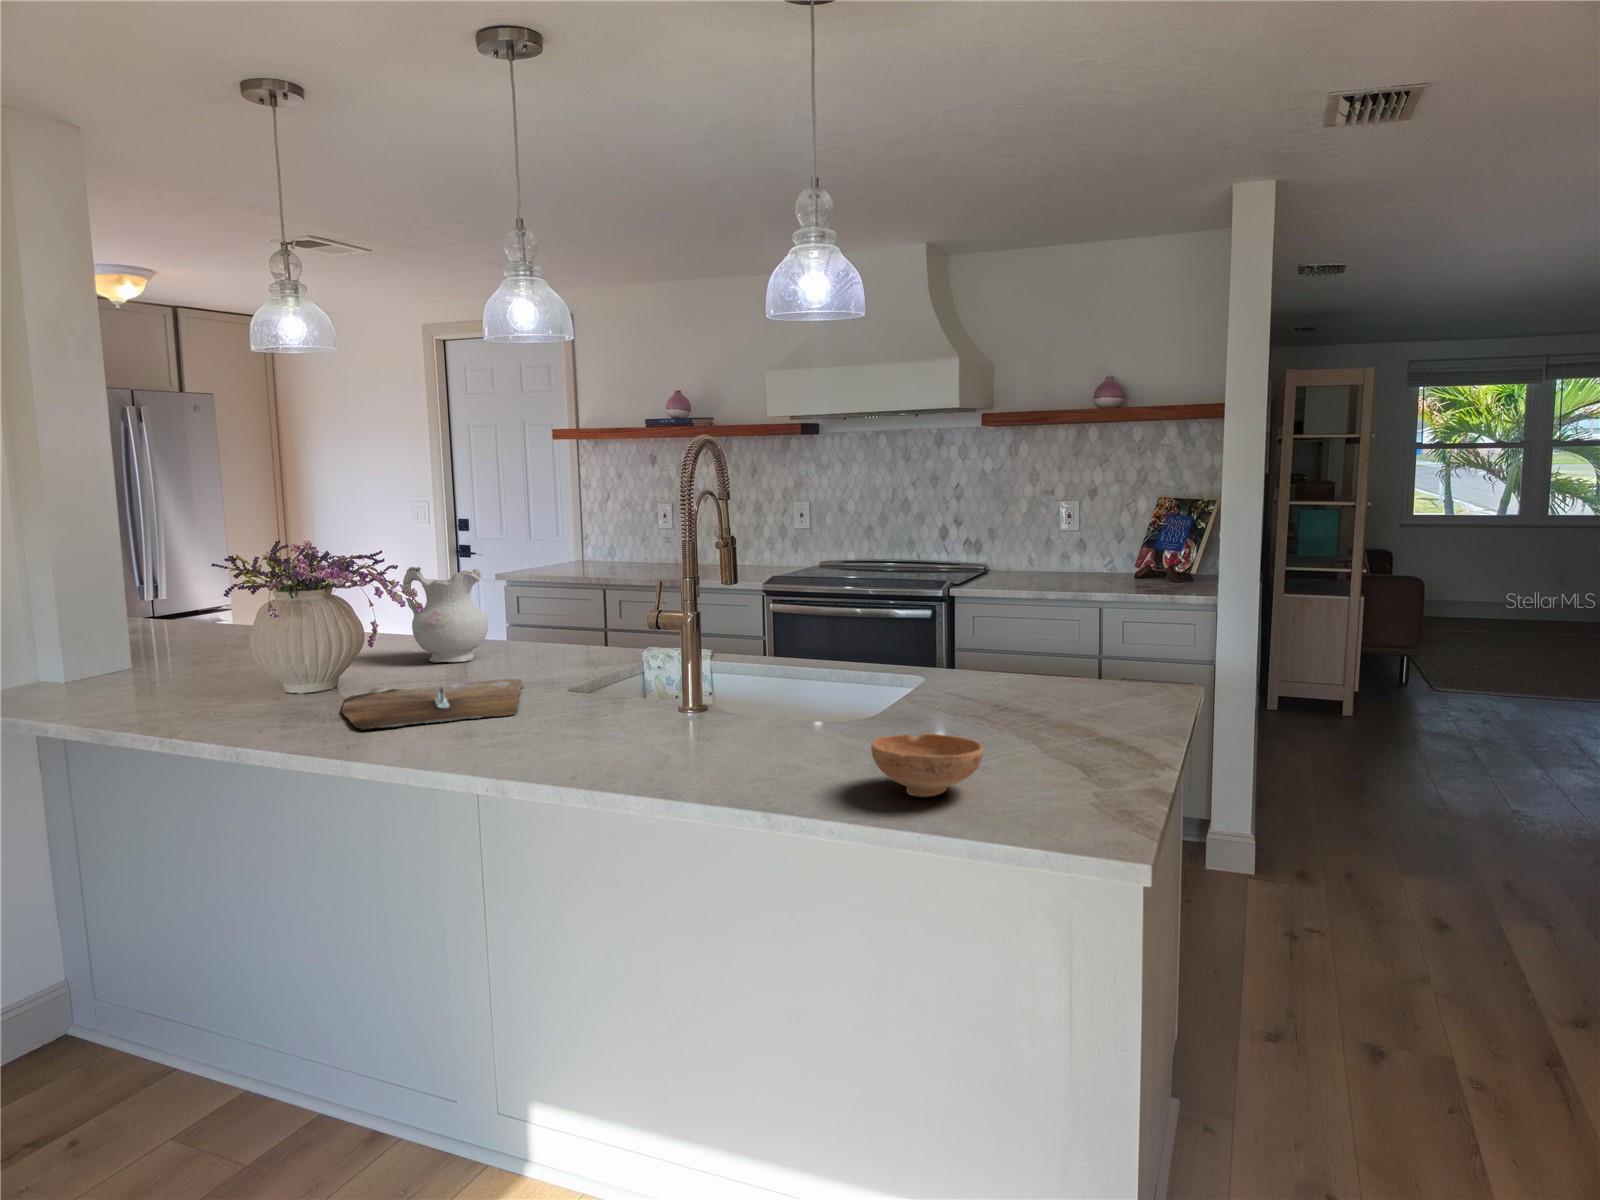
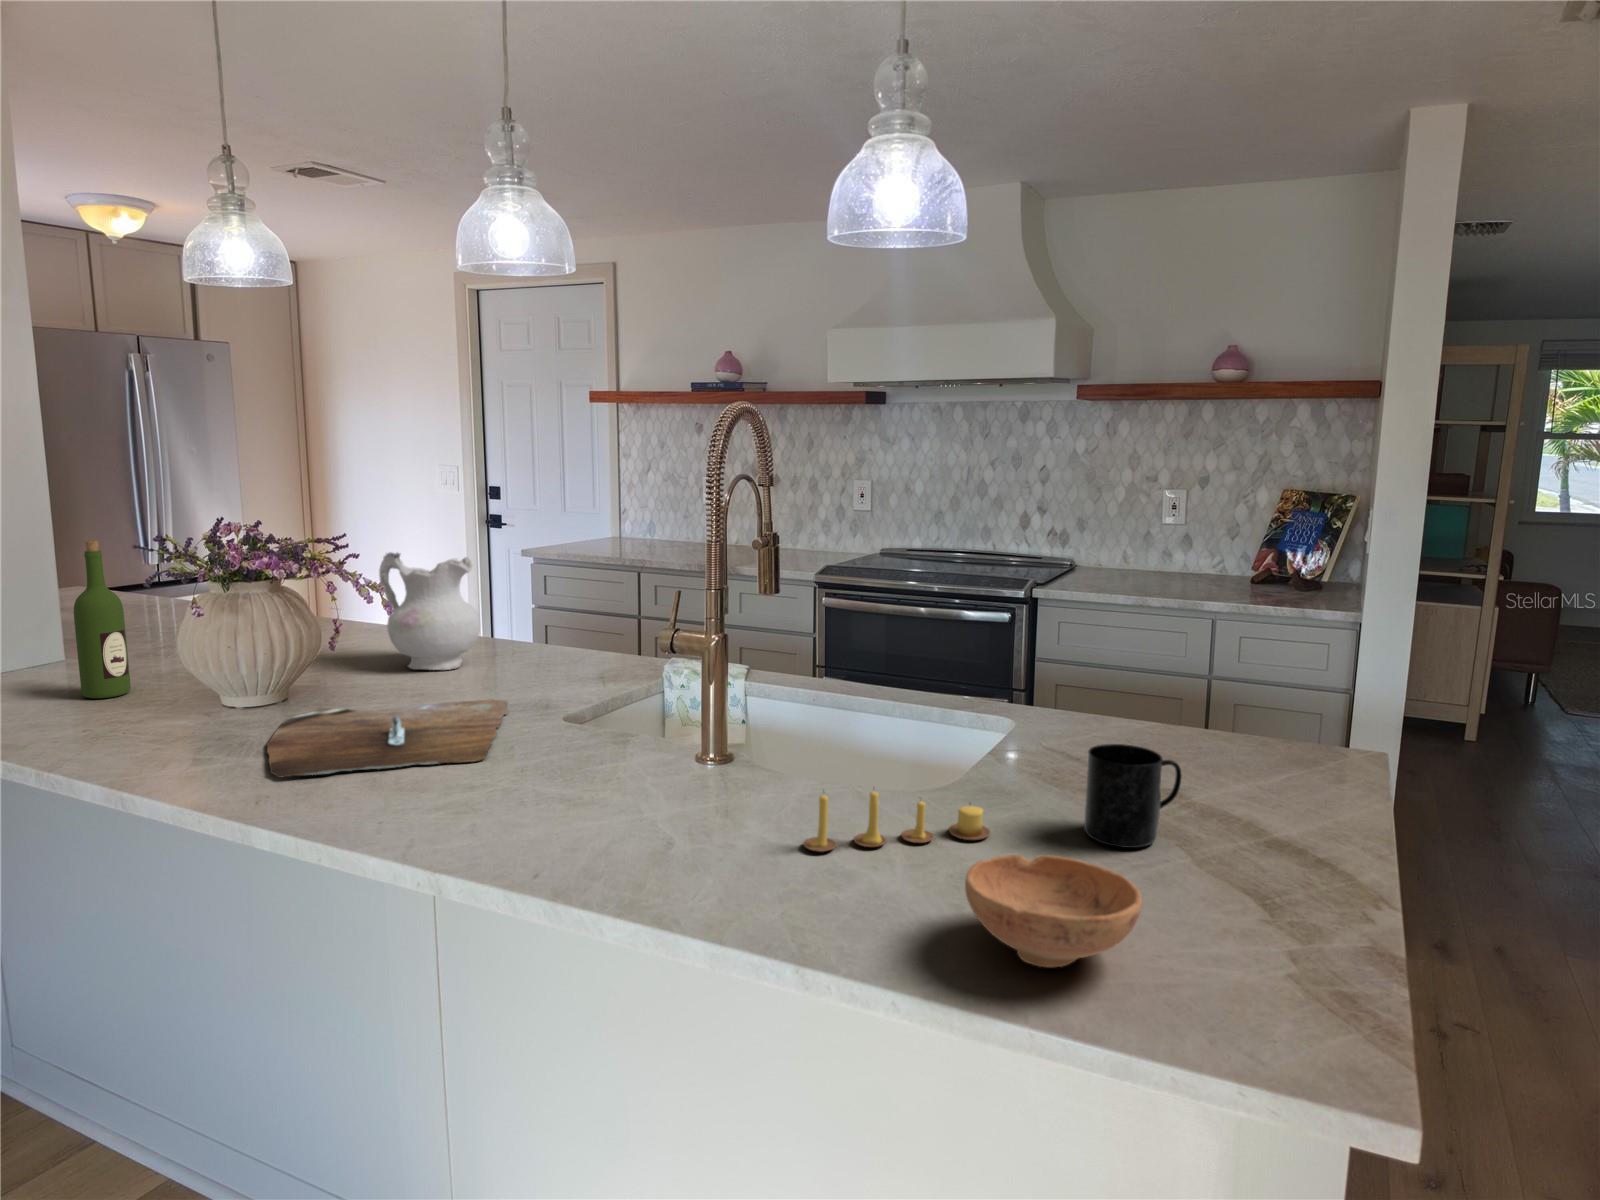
wine bottle: none [162,562,207,690] -> present [74,540,131,698]
mug: none [962,672,1027,741] -> present [1084,744,1182,848]
candle: none [763,705,896,752] -> present [803,791,990,852]

